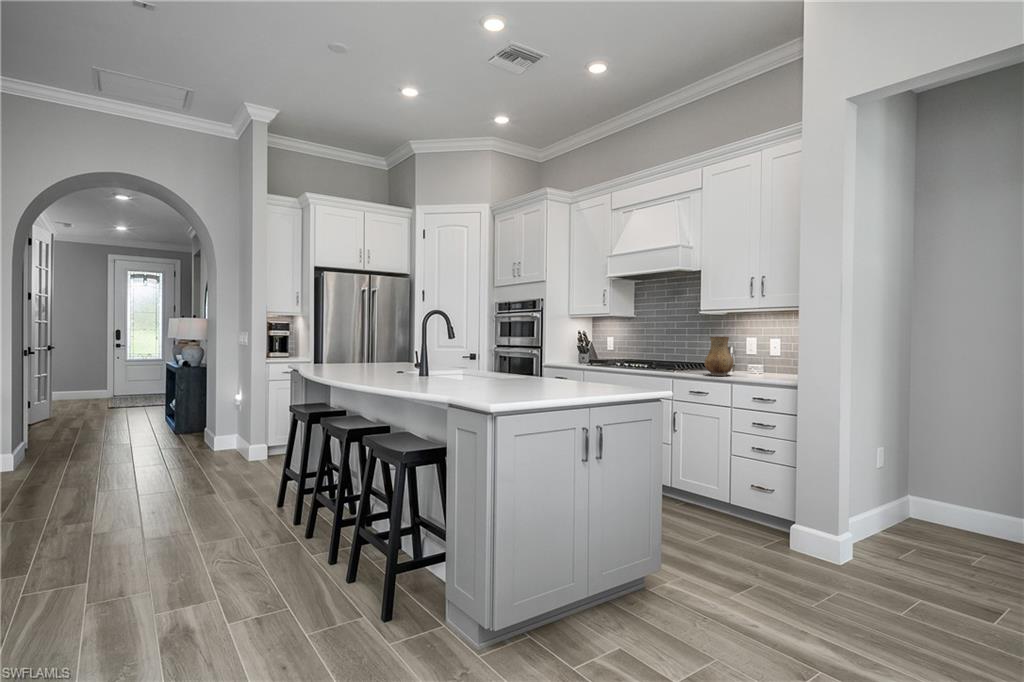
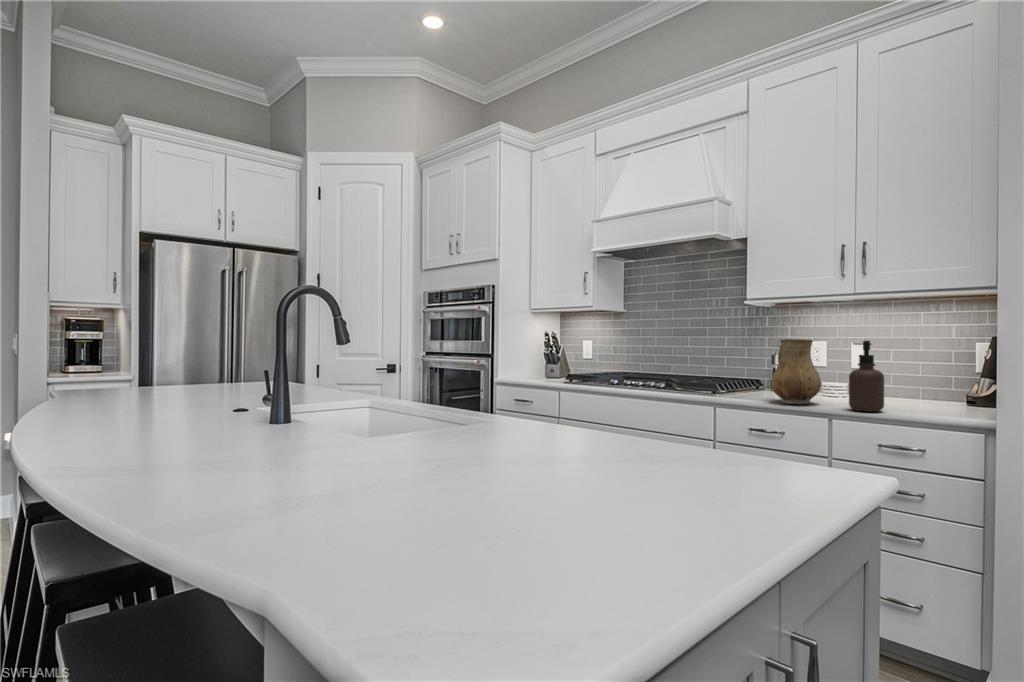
soap dispenser: none [744,337,763,379] -> present [849,341,884,412]

